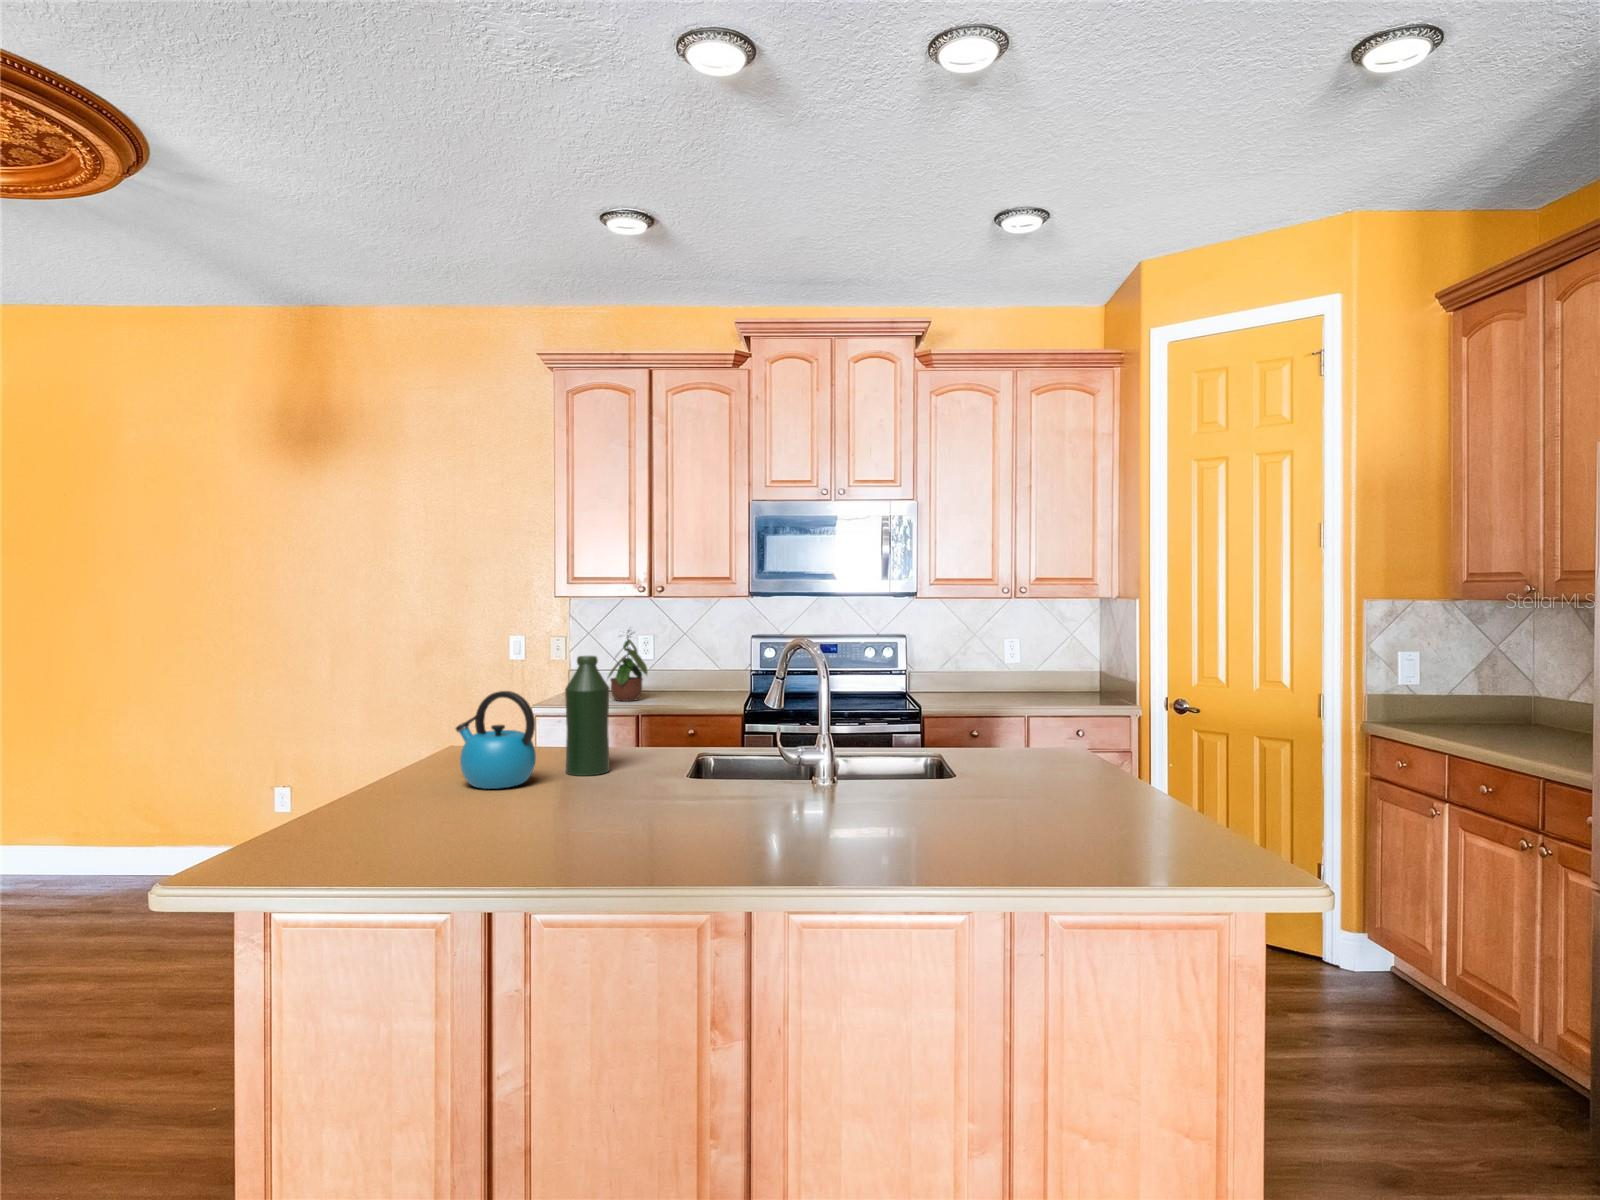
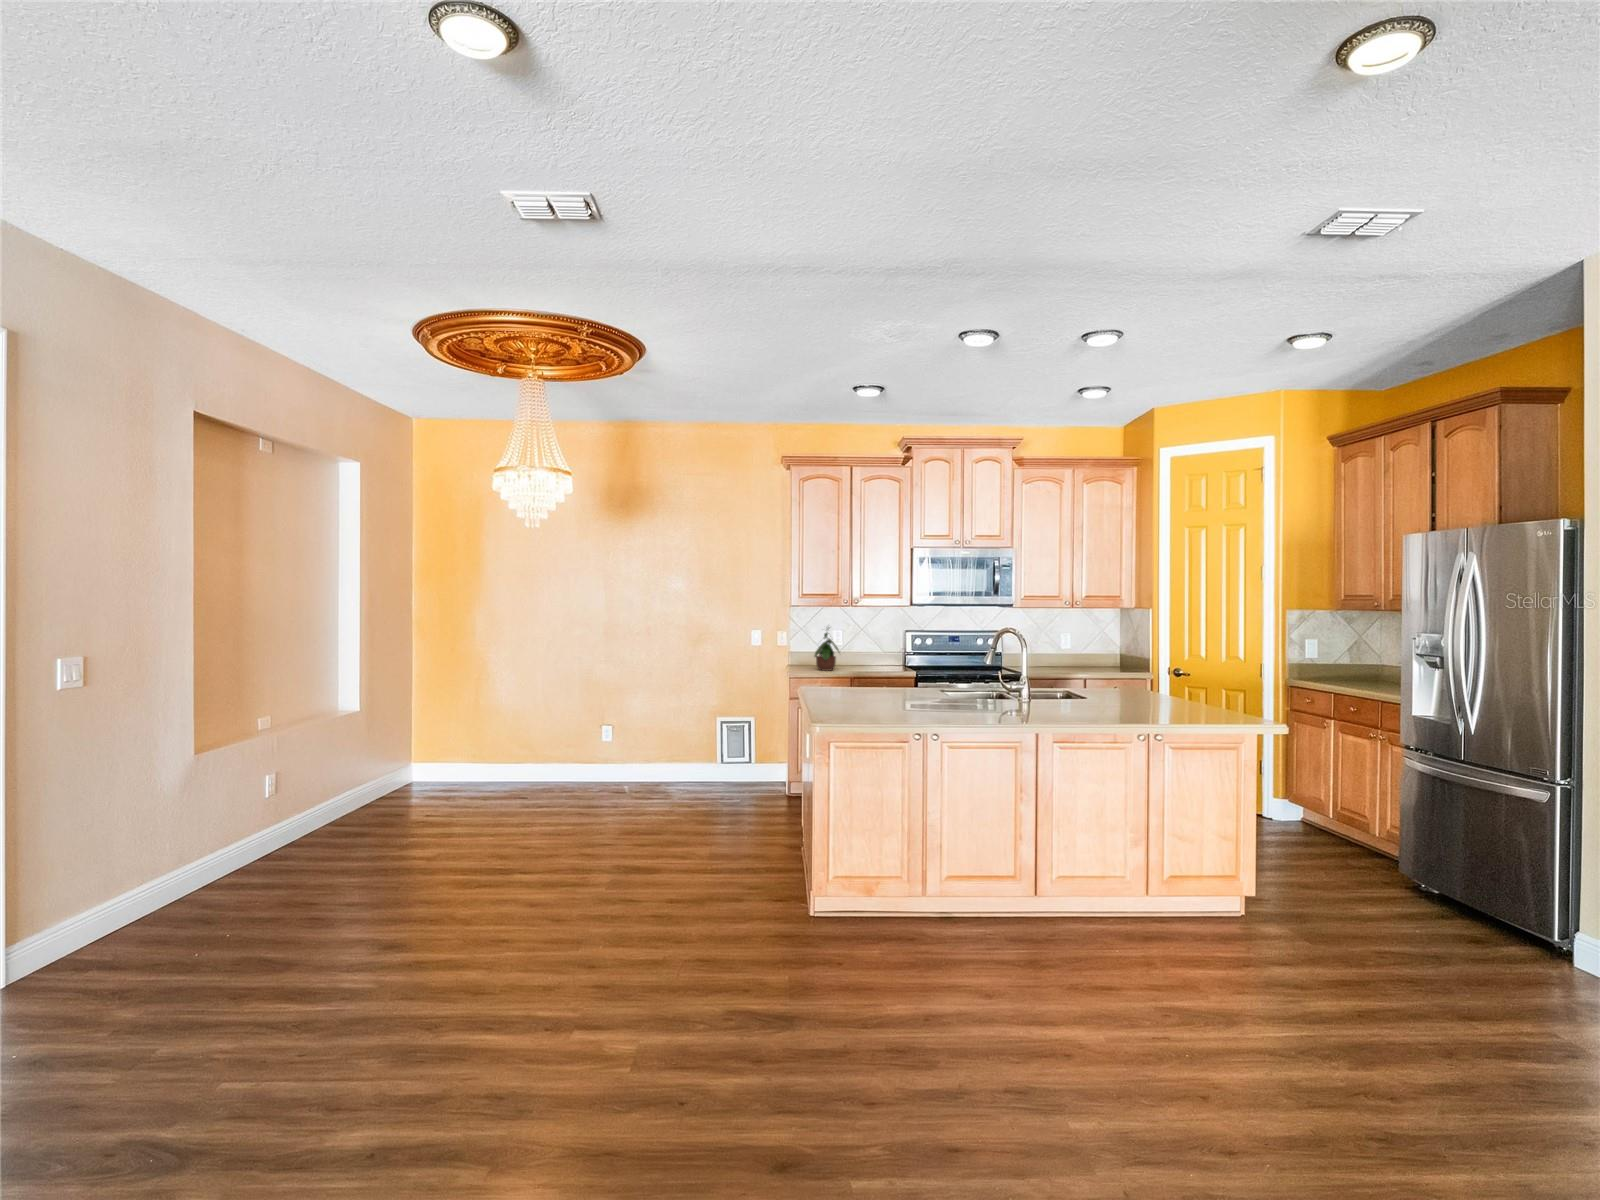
bottle: present [565,656,610,776] -> none [880,635,903,697]
kettle: present [456,691,536,789] -> none [837,651,881,700]

